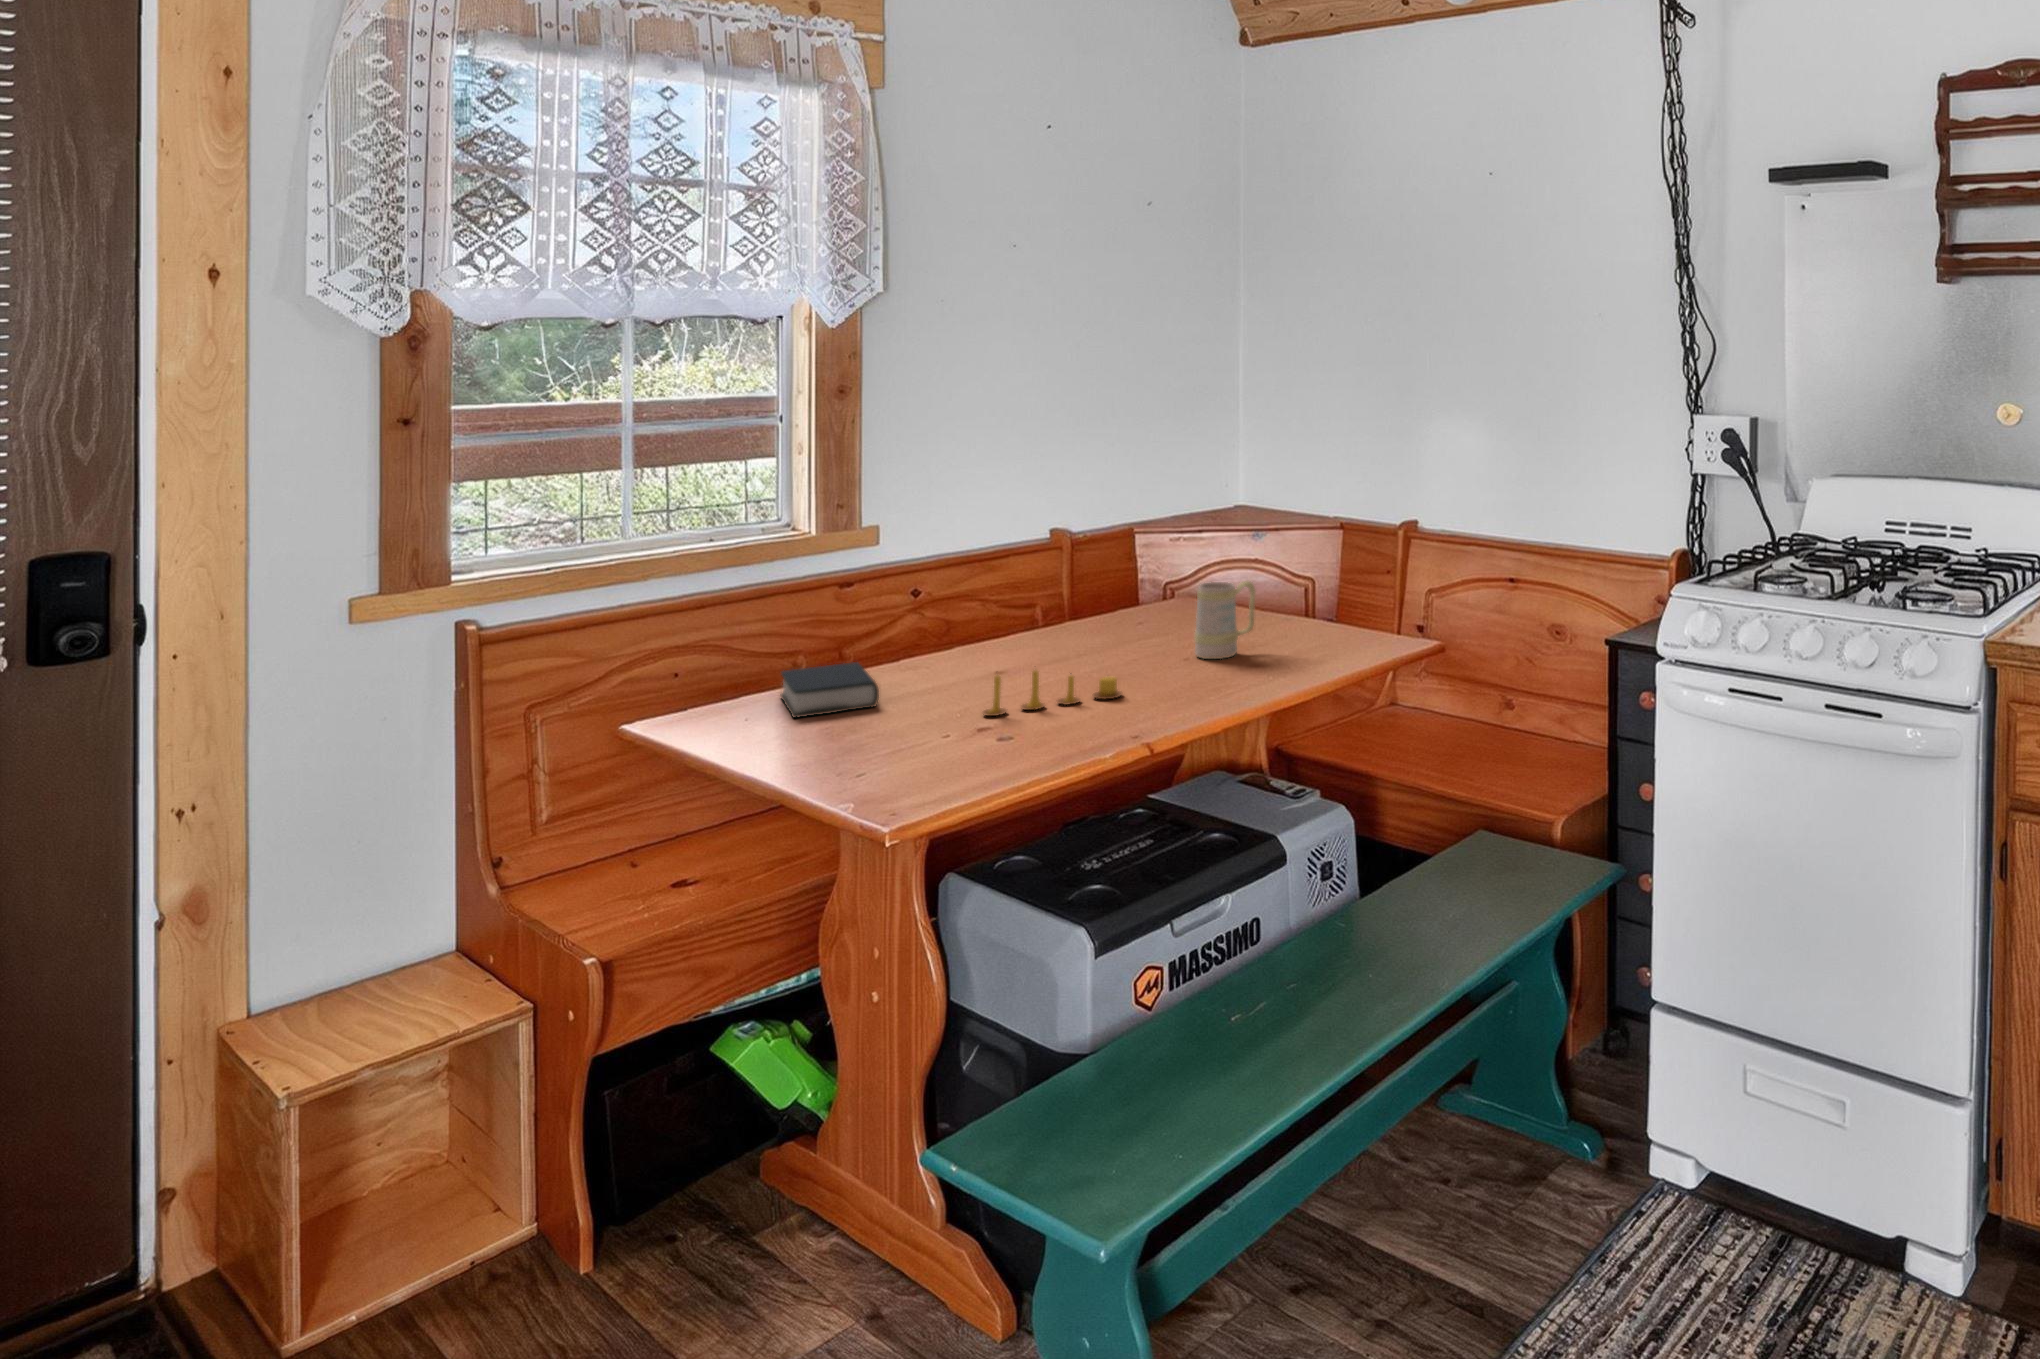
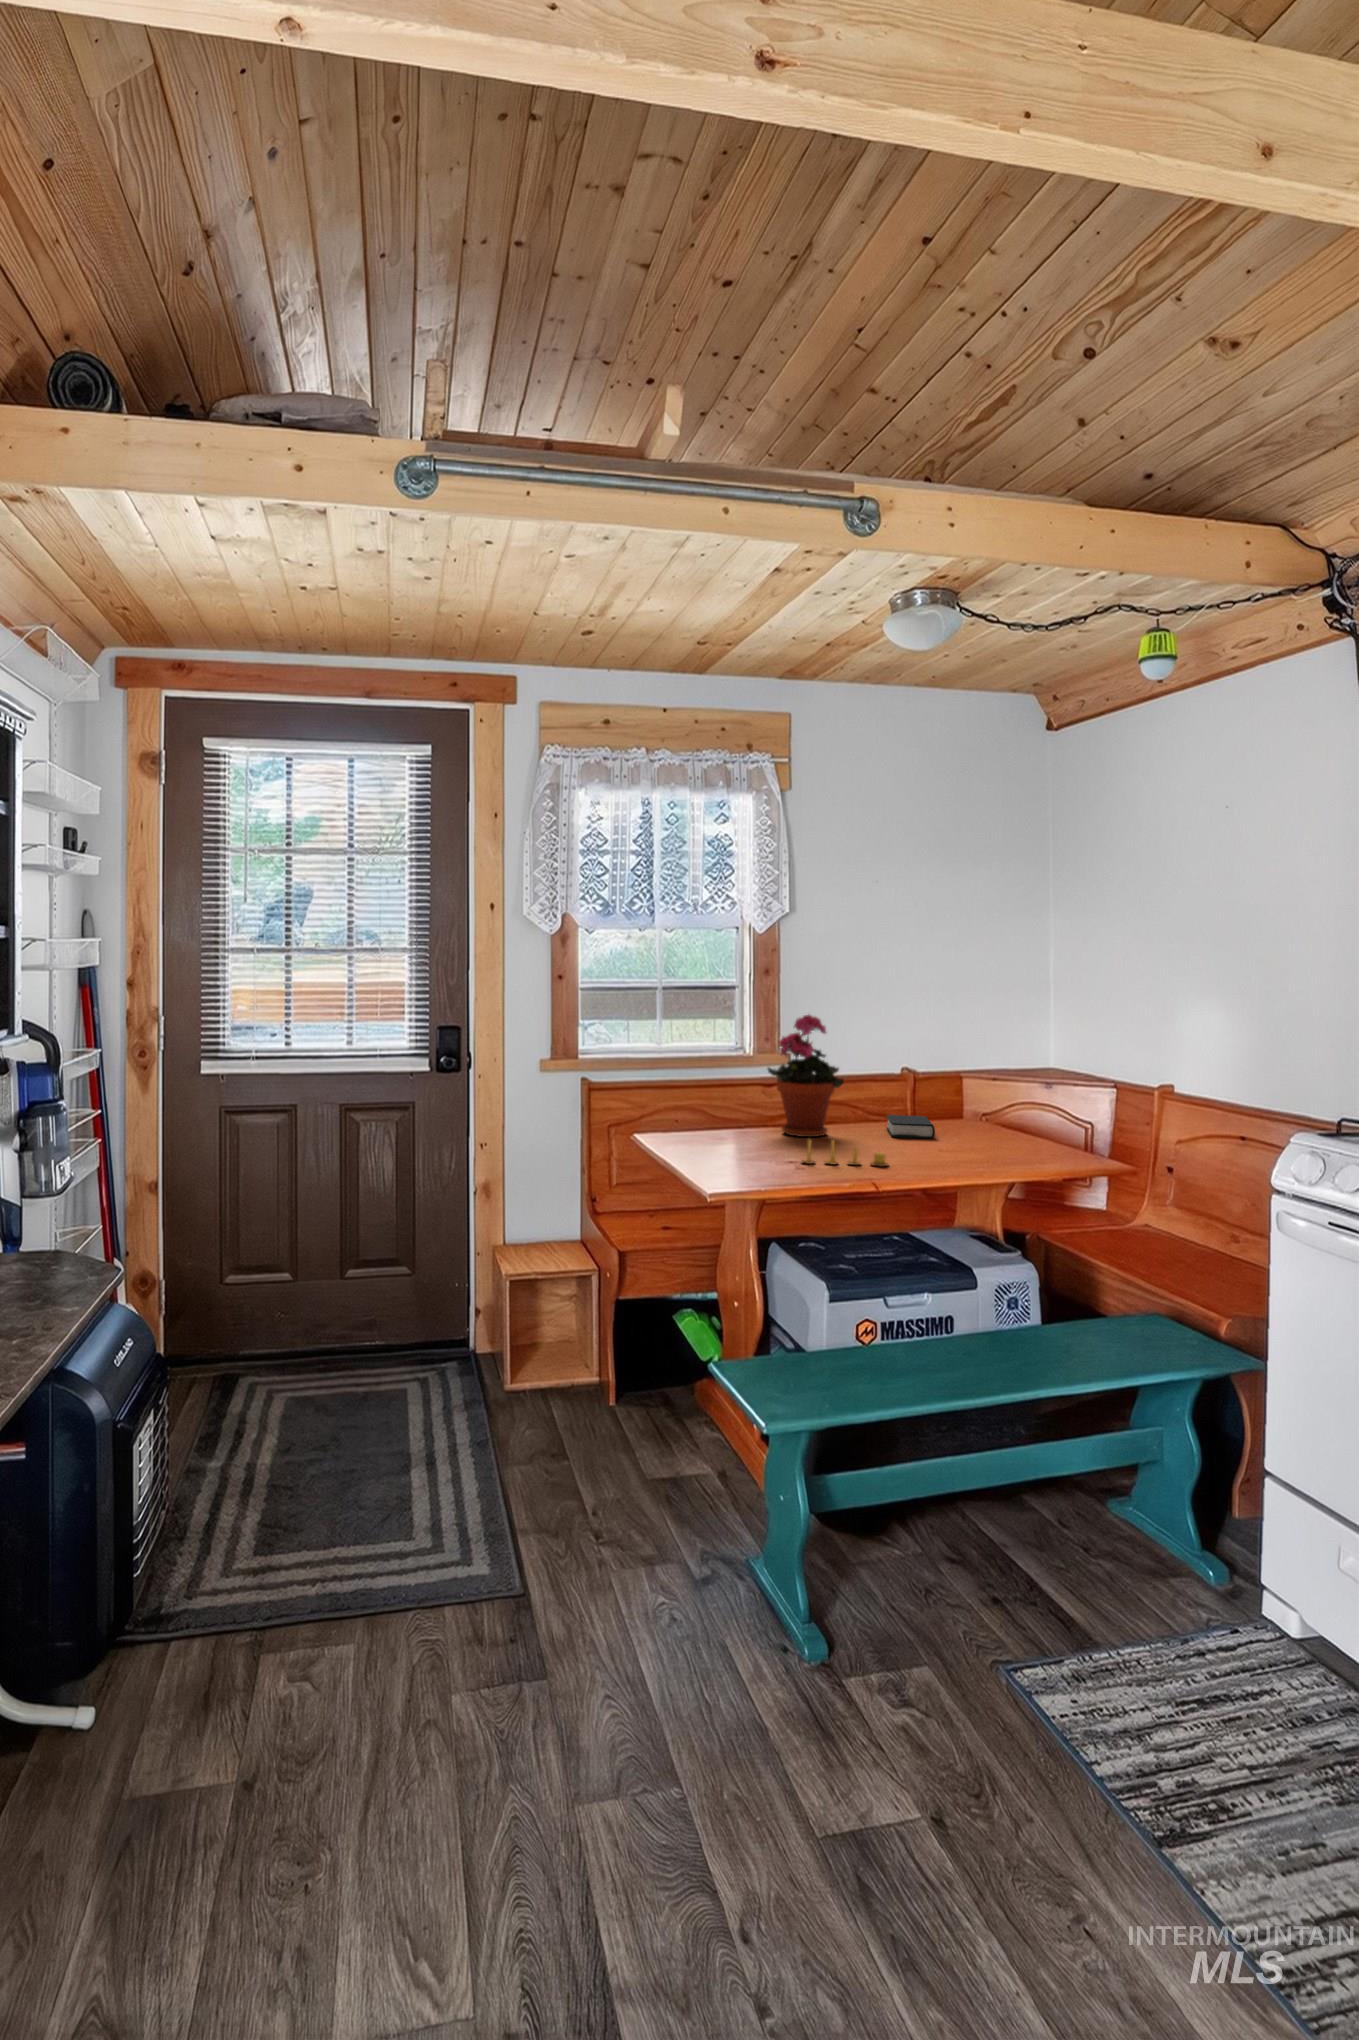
potted plant: none [868,462,1001,664] -> present [768,1015,844,1137]
mug: present [1195,581,1255,659] -> none [957,1105,1002,1158]
book: present [781,662,879,718] -> present [887,1115,935,1139]

